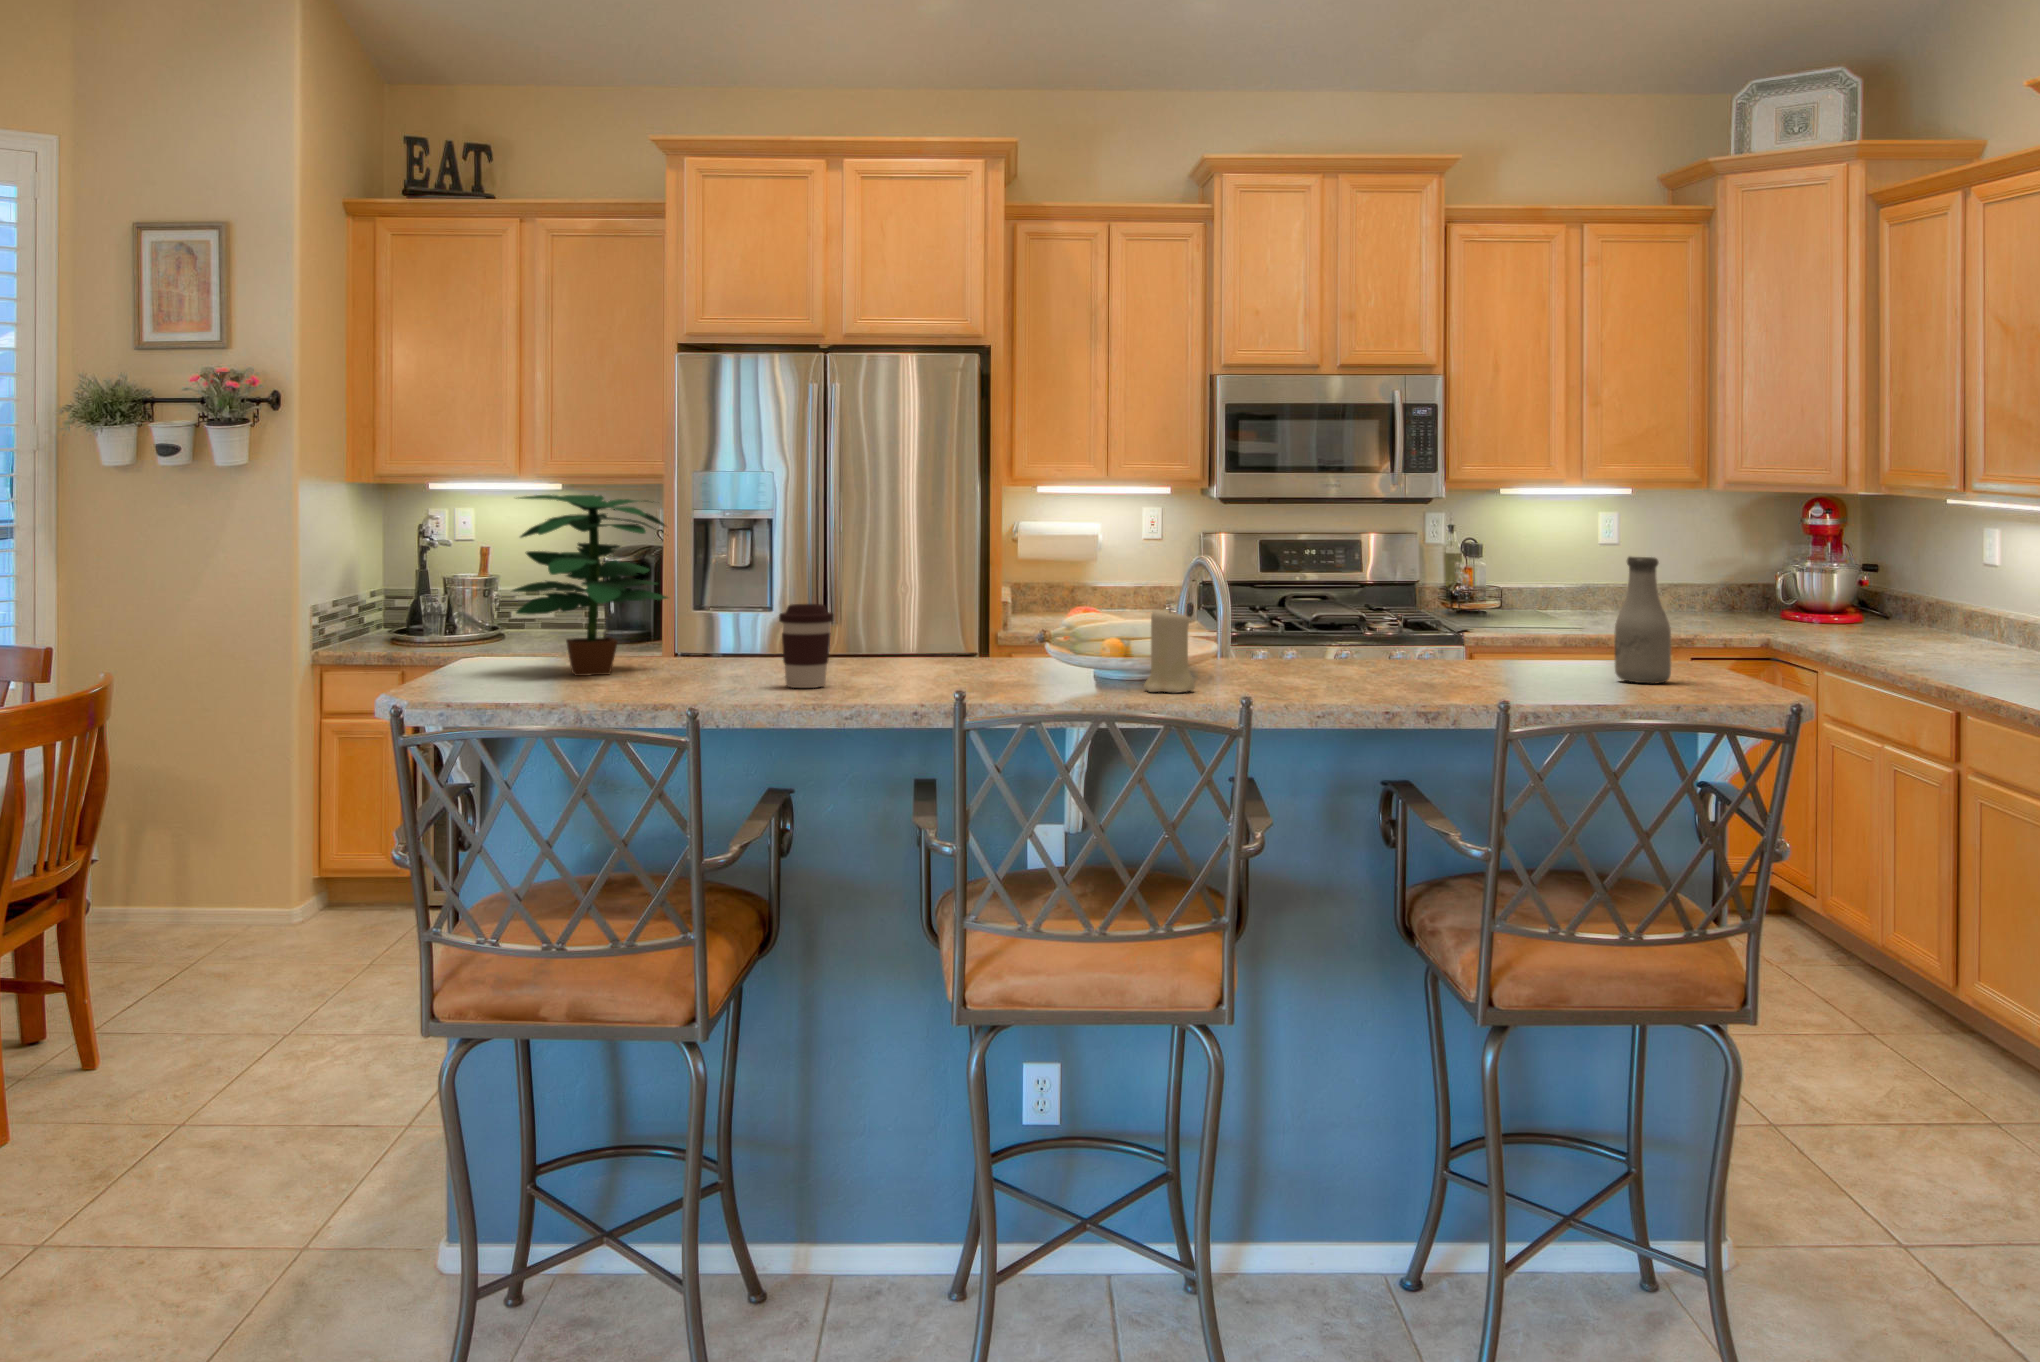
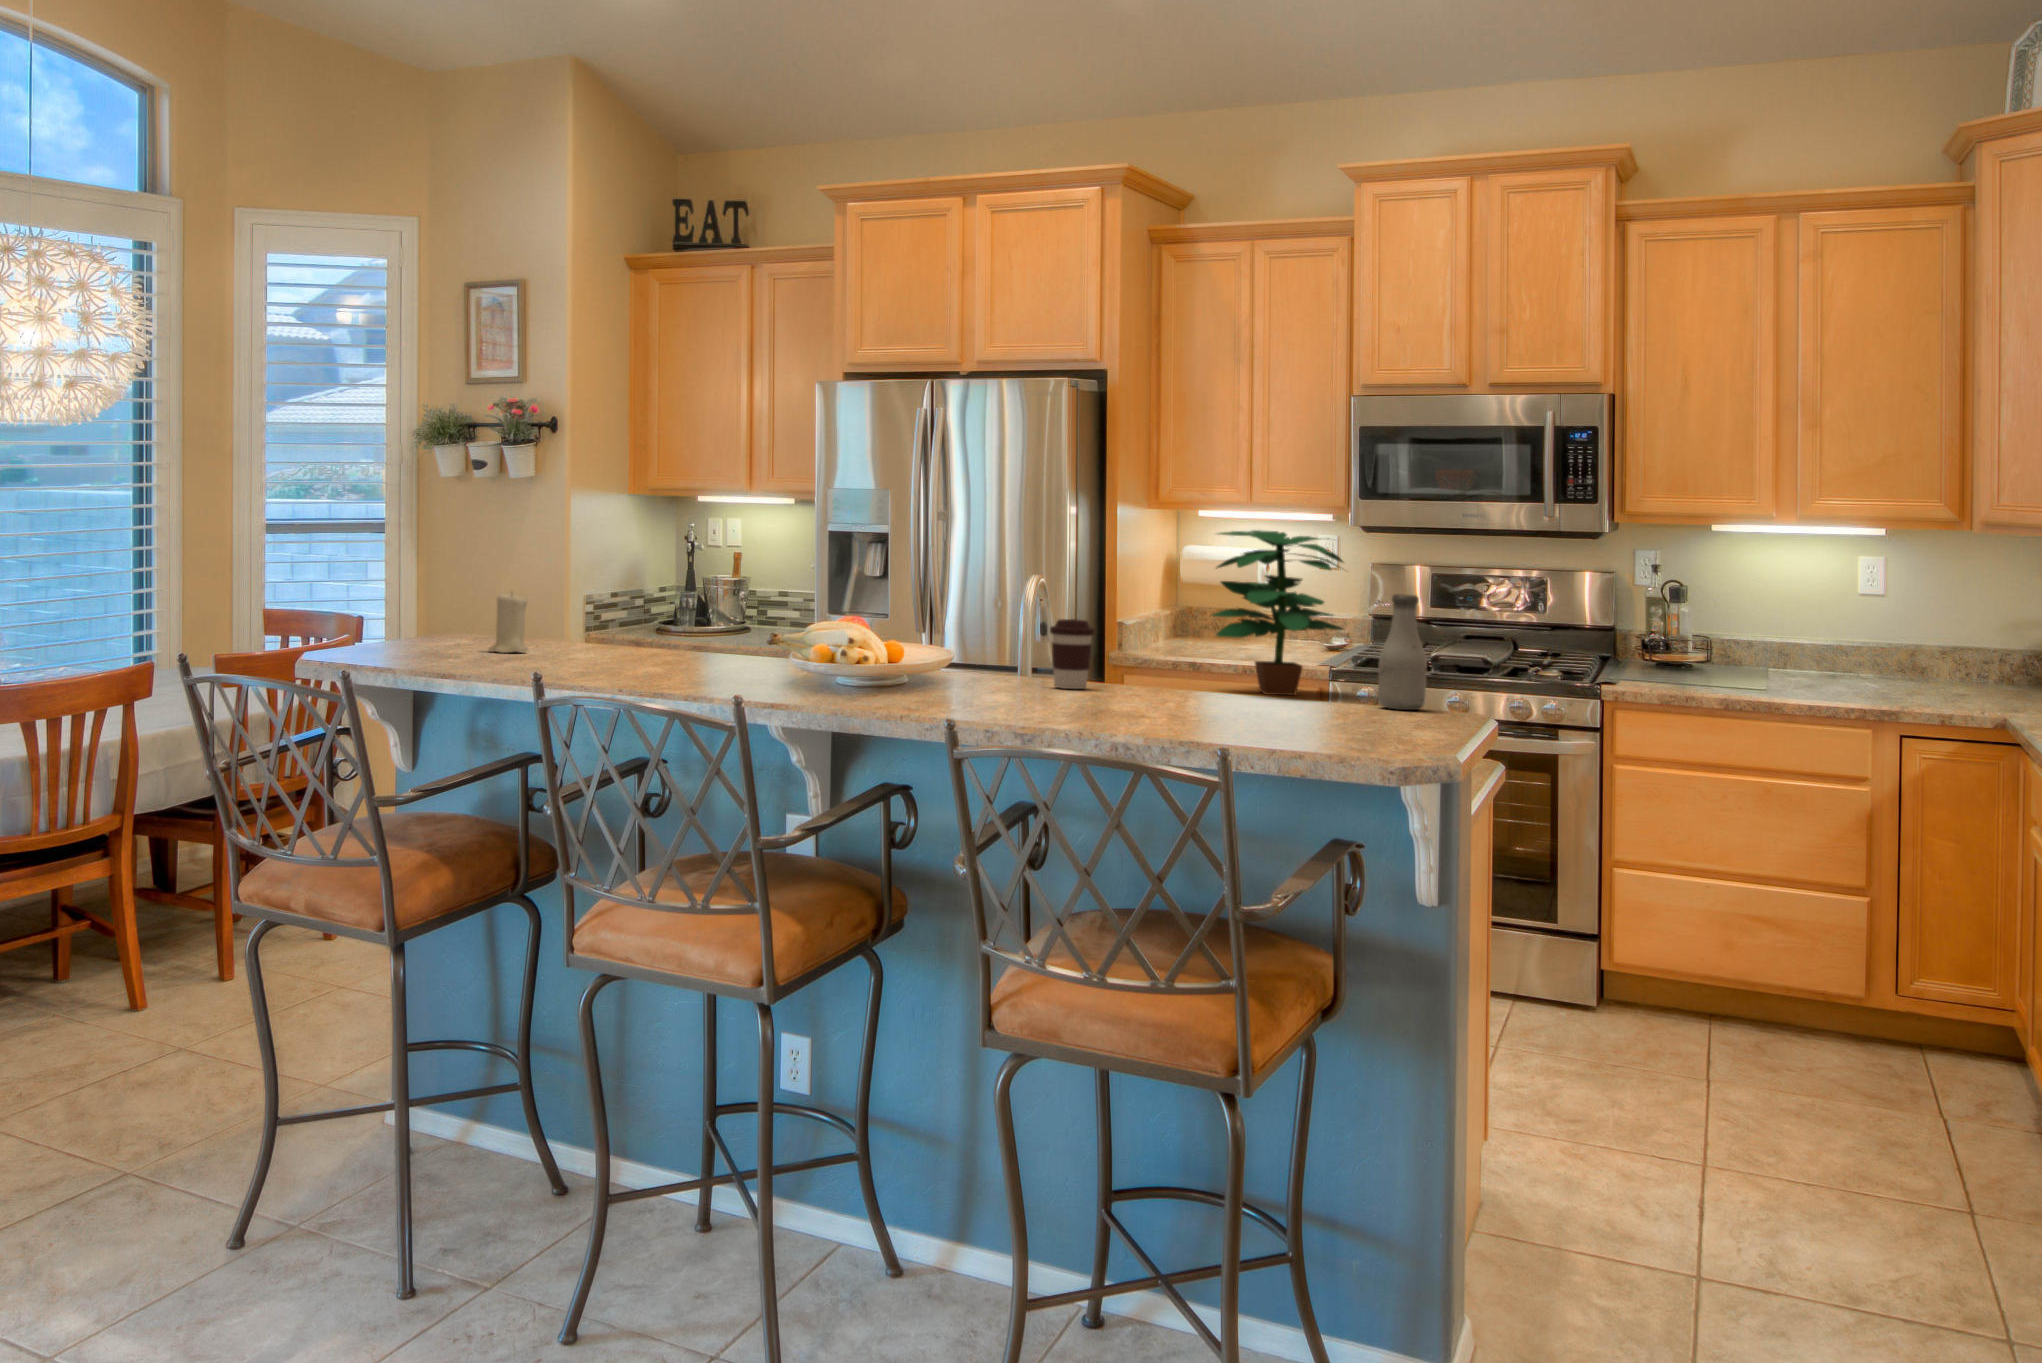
potted plant: present [513,495,668,676] -> present [1212,530,1344,696]
coffee cup: present [779,604,833,688] -> present [1050,619,1095,689]
candle: present [1144,609,1195,693] -> present [489,593,528,653]

